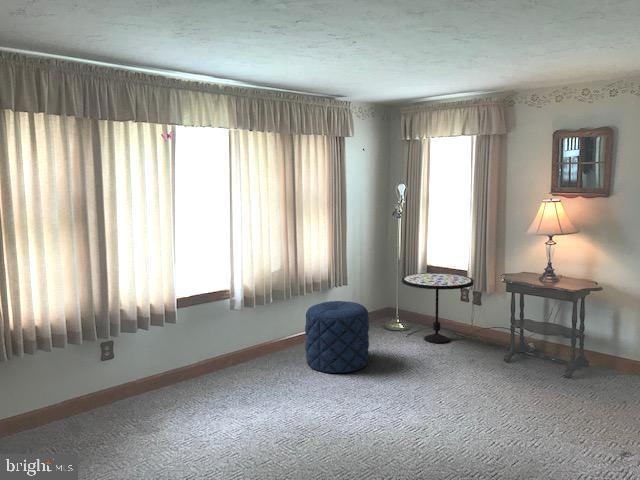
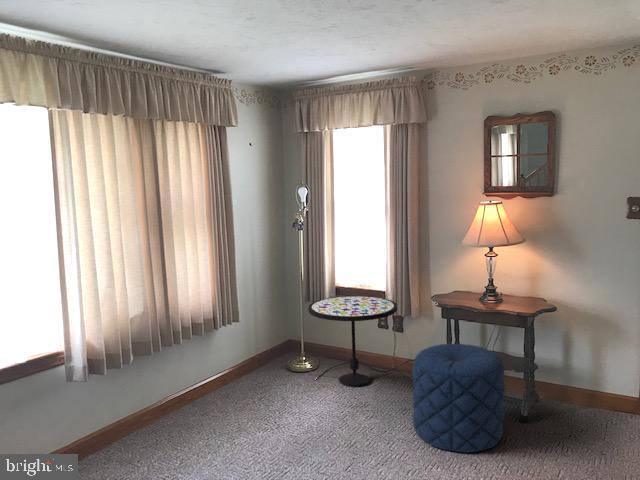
pouf: present [305,301,369,373] -> present [412,344,505,452]

